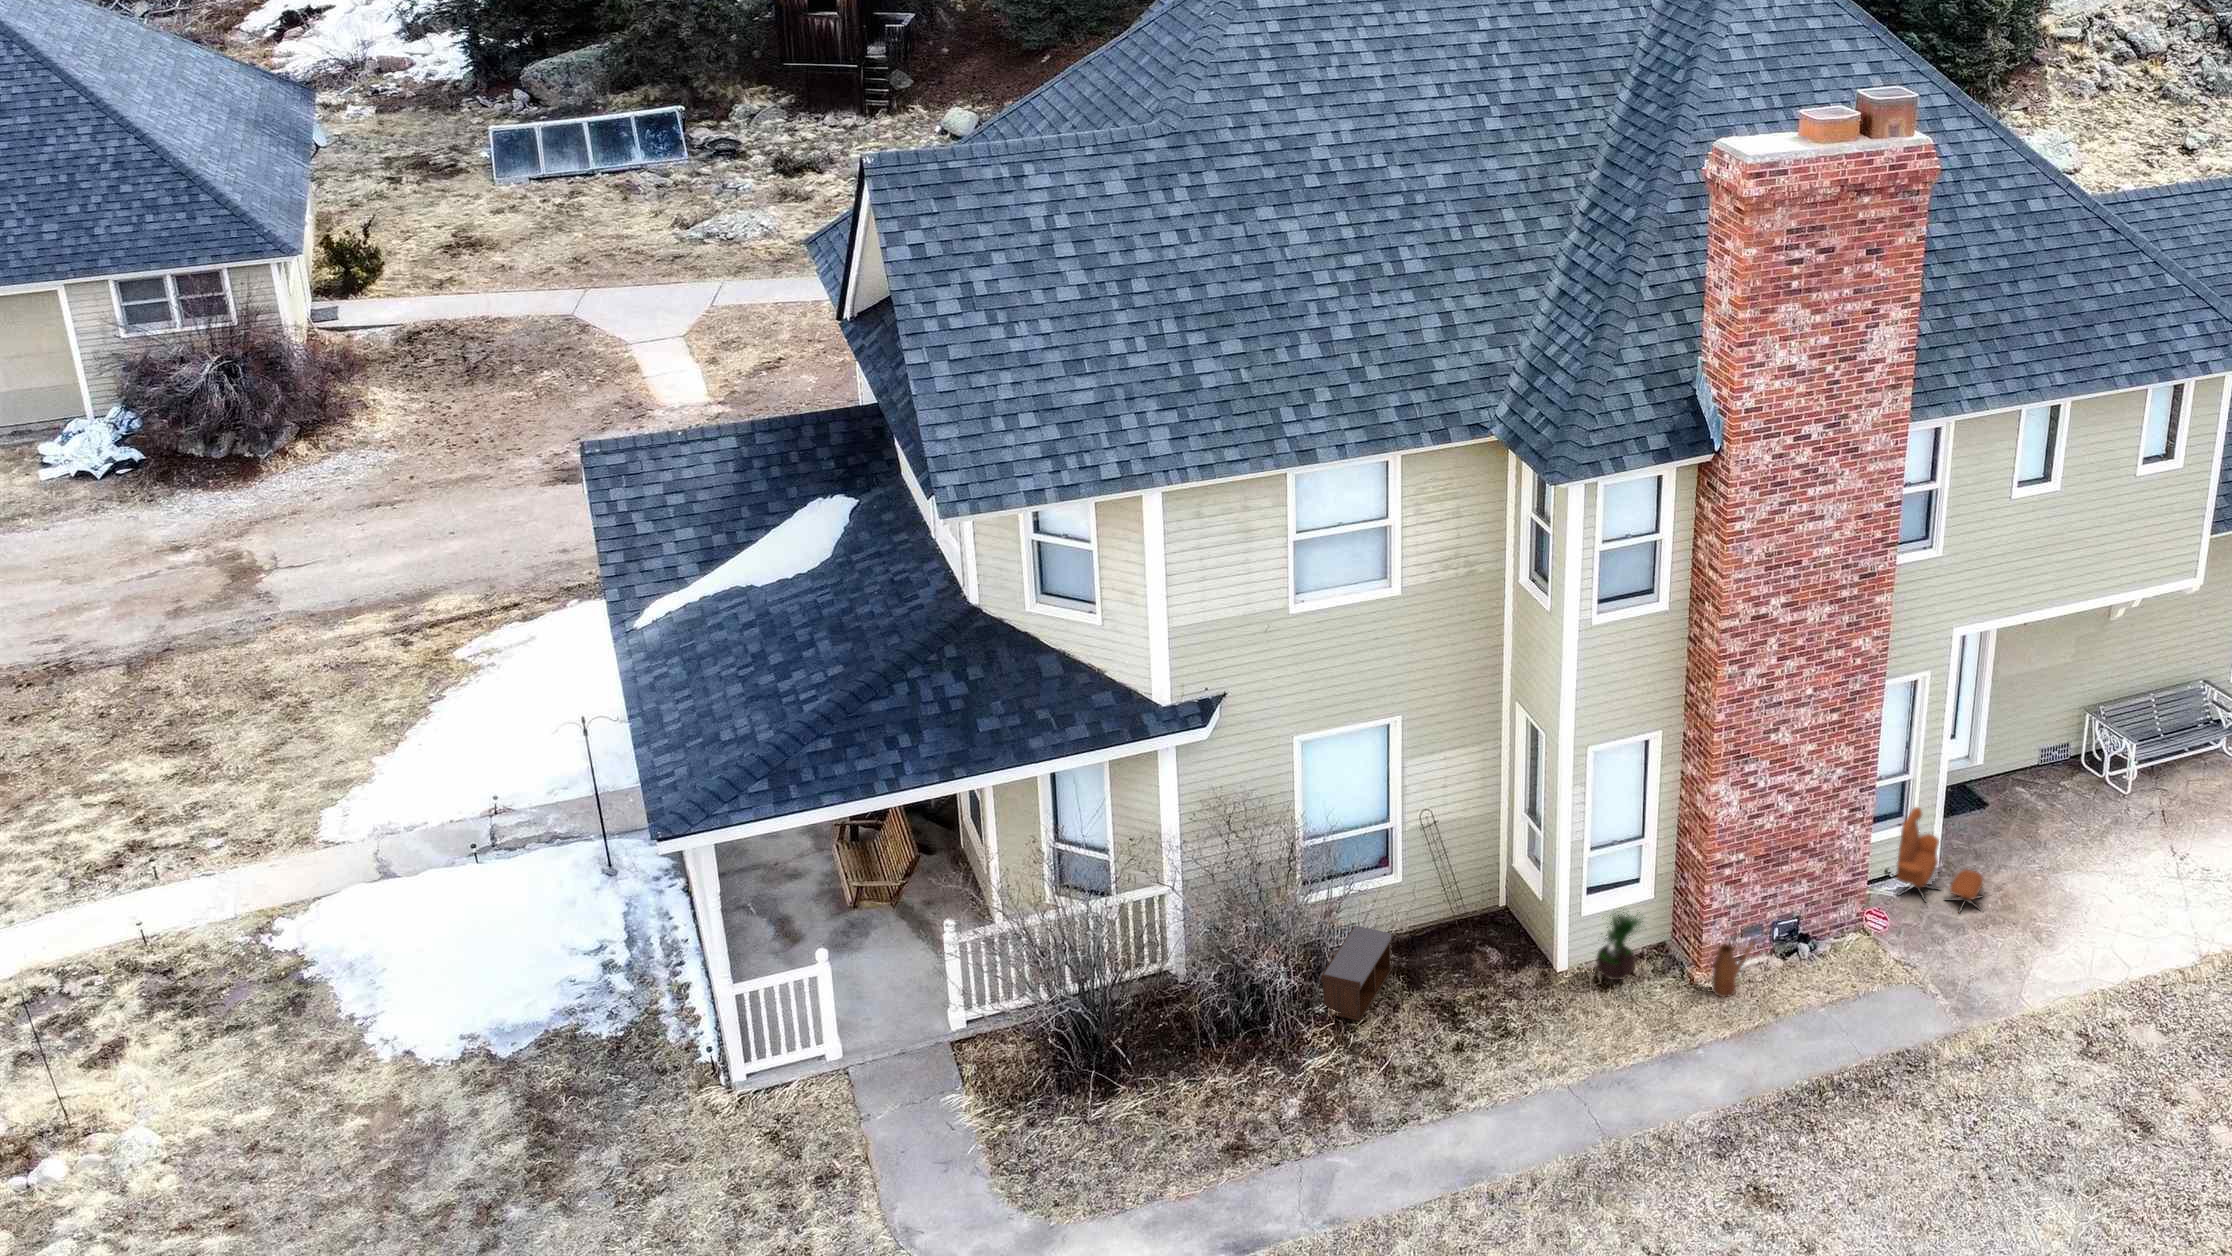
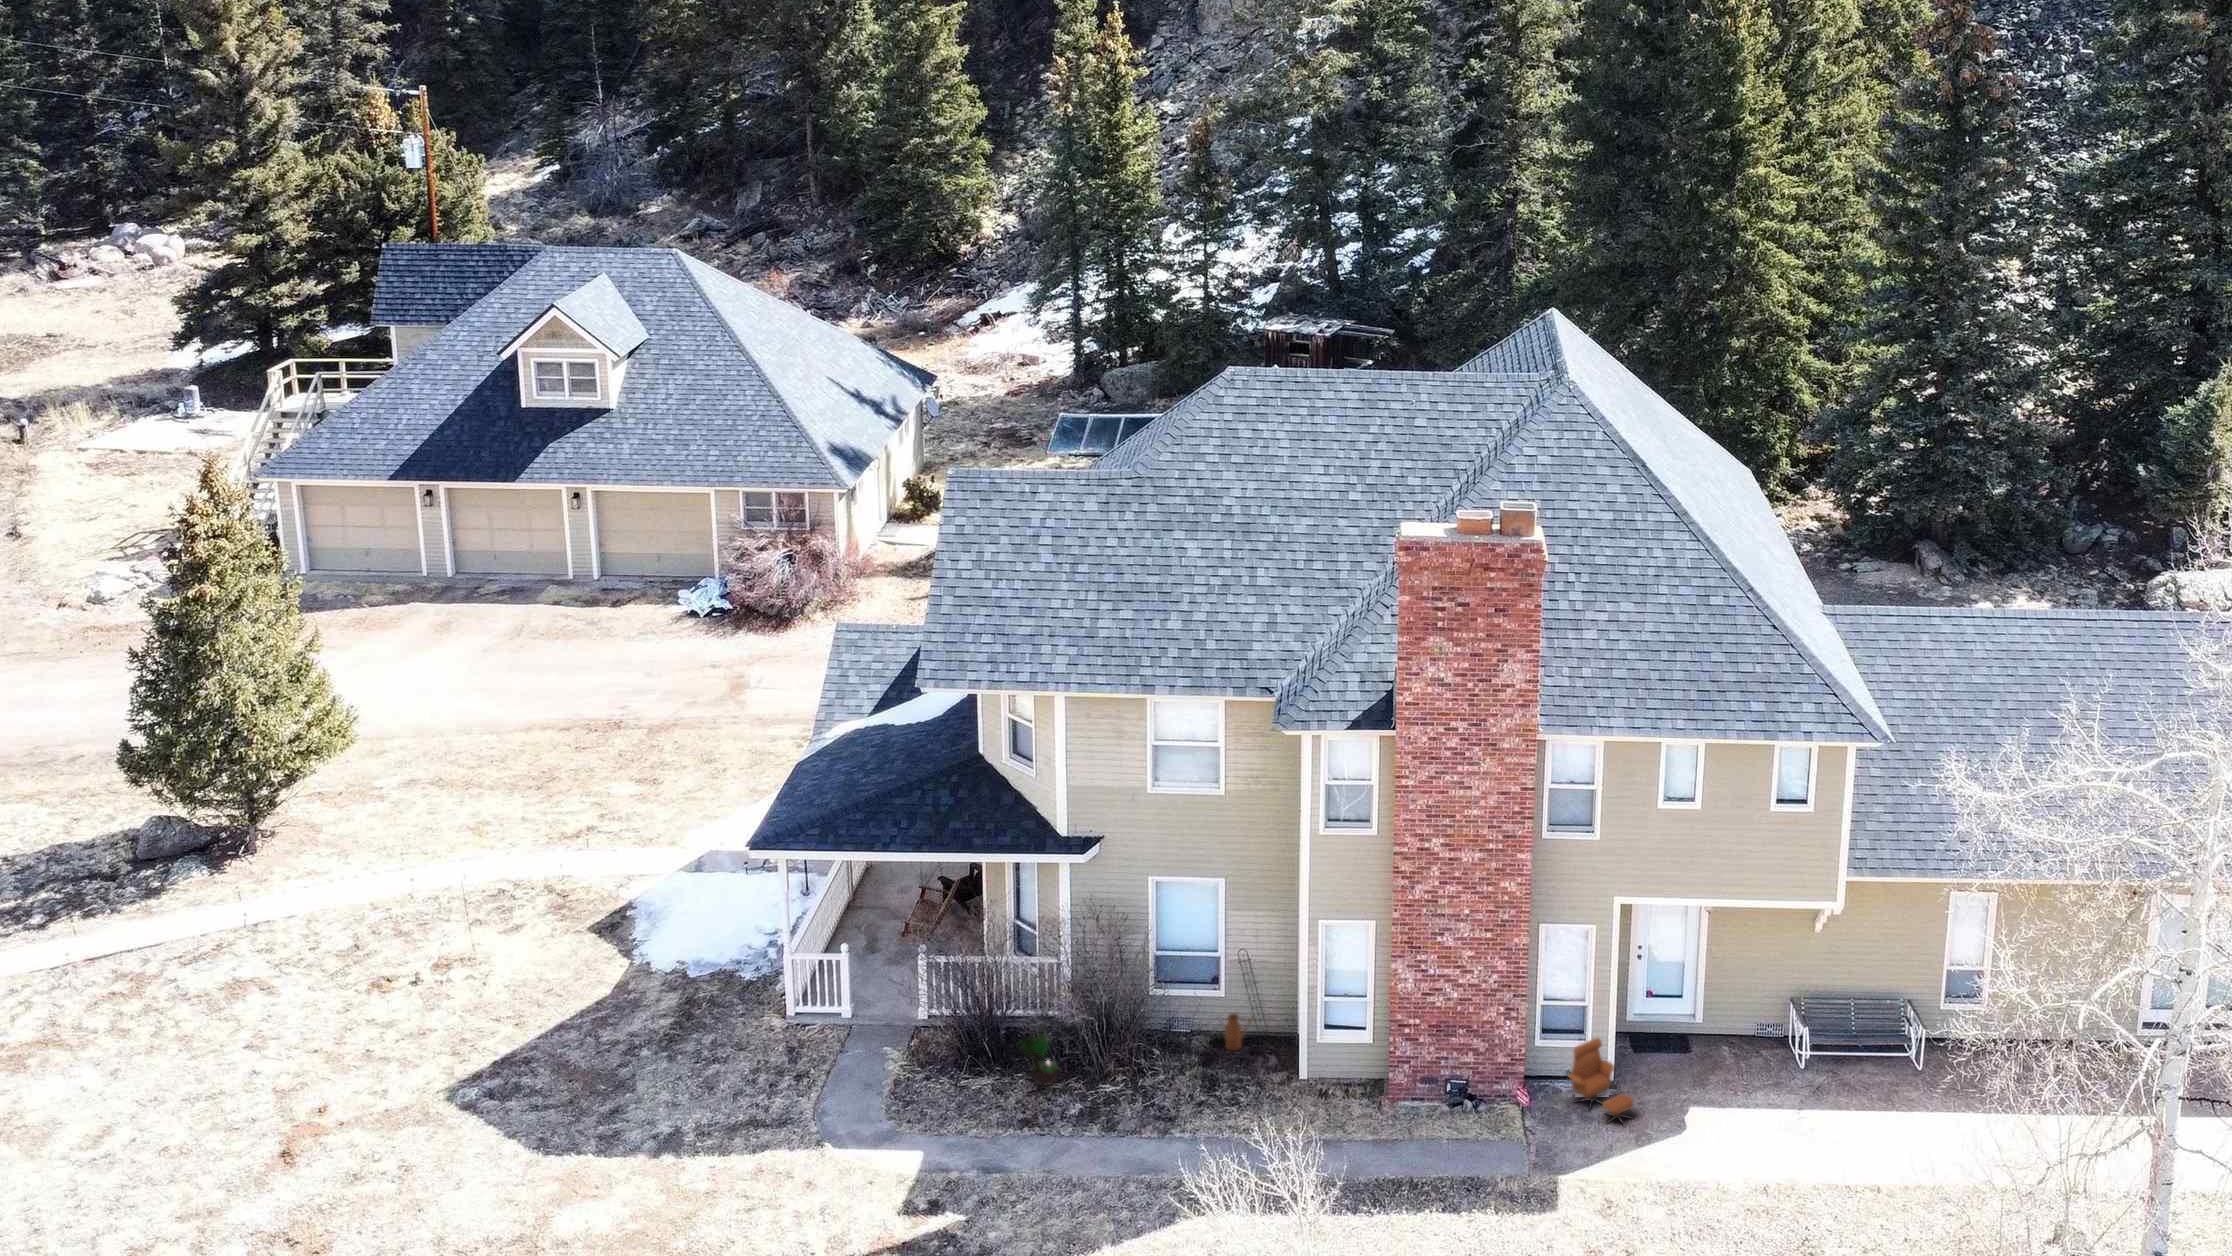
potted tree: present [1597,909,1643,980] -> present [1020,1034,1058,1086]
bench: present [1321,926,1392,1021] -> none [1135,1020,1198,1080]
watering can: present [1710,941,1754,997] -> present [1222,1014,1253,1051]

